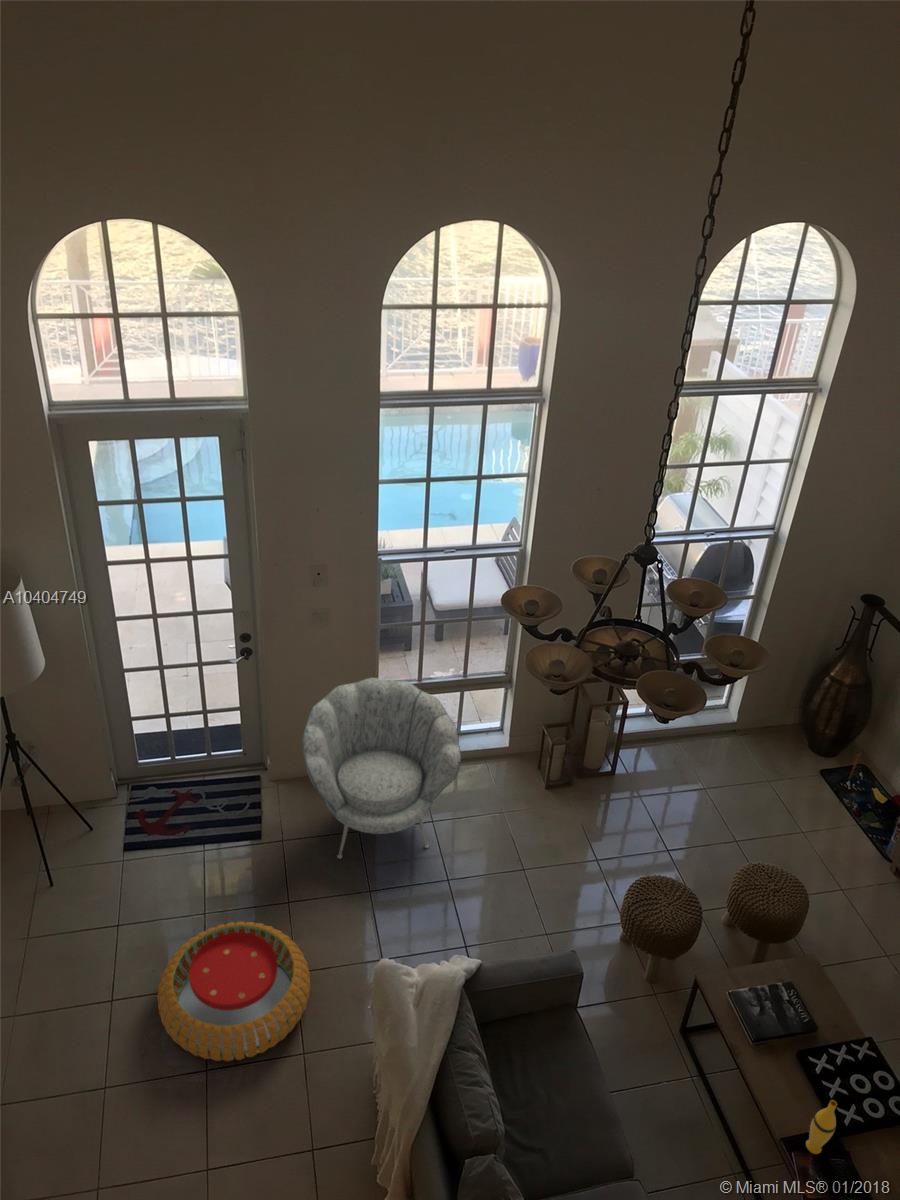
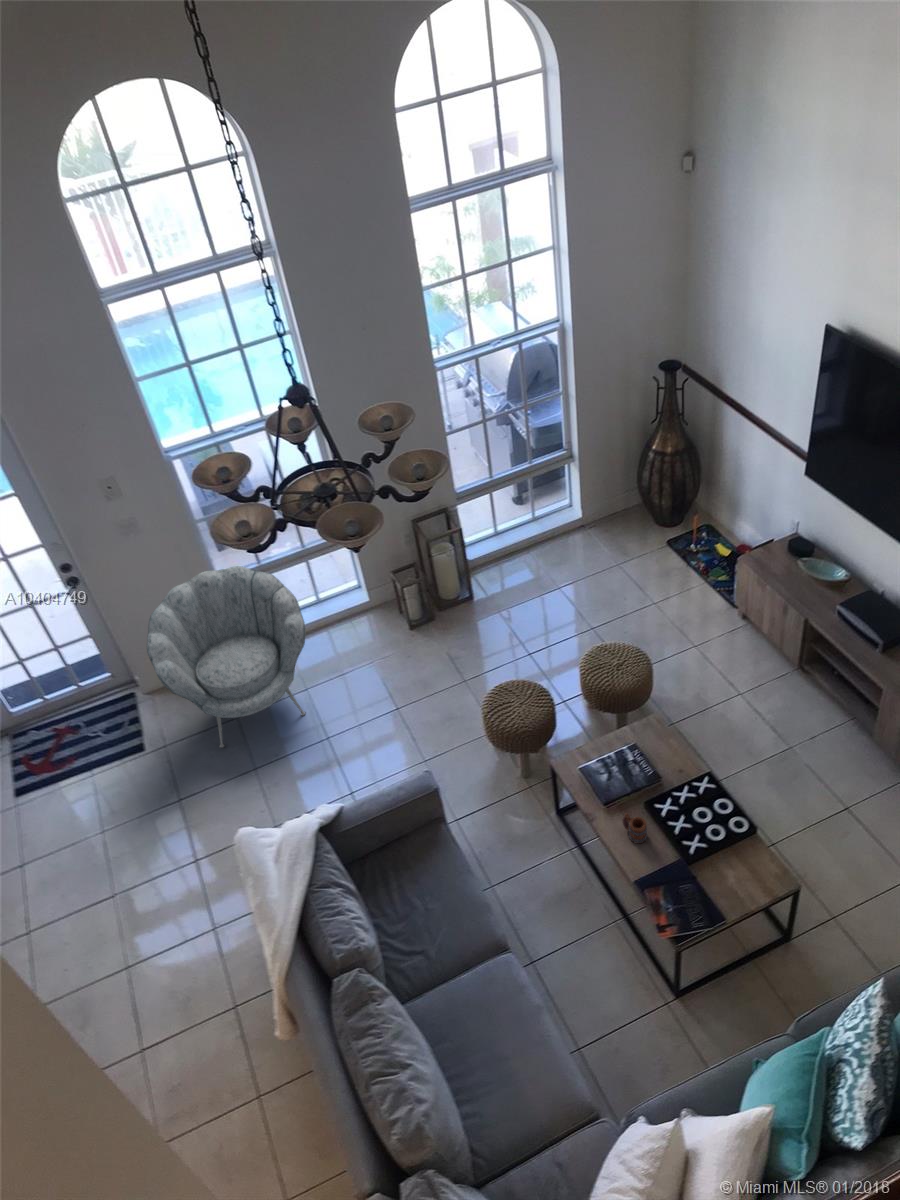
pouf: present [157,921,310,1061] -> none [65,827,210,960]
mug: none [773,1058,802,1096] -> present [623,813,647,844]
vase: present [806,1100,837,1154] -> none [656,837,676,886]

